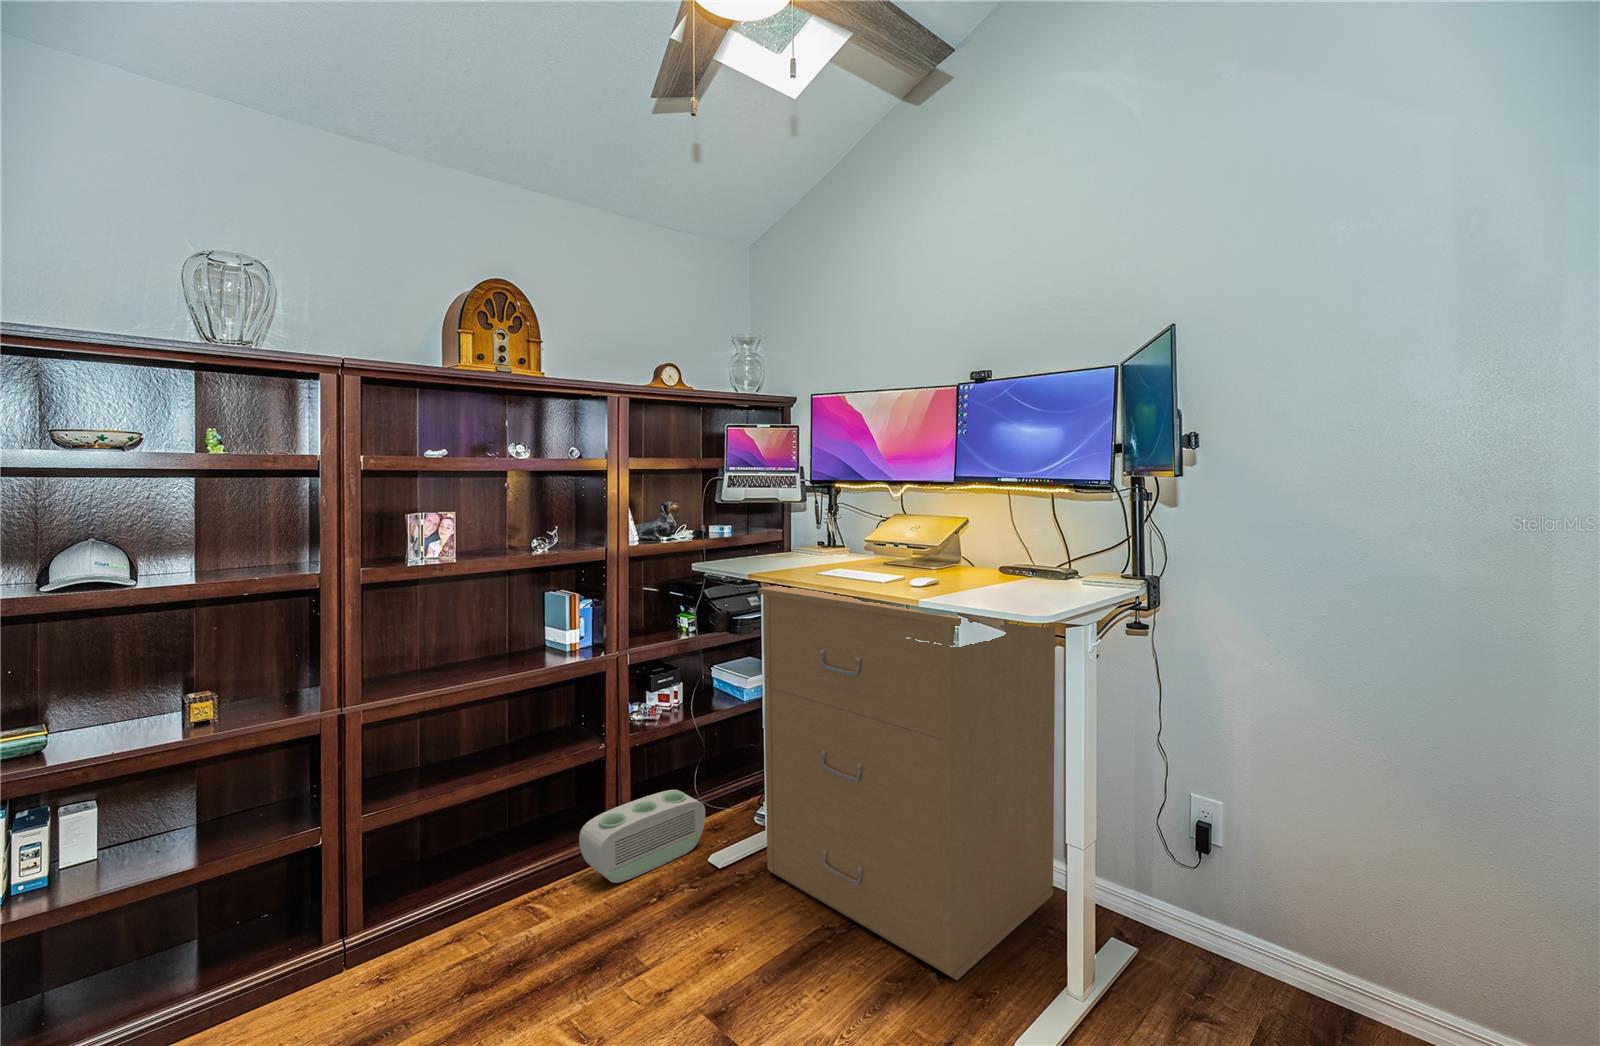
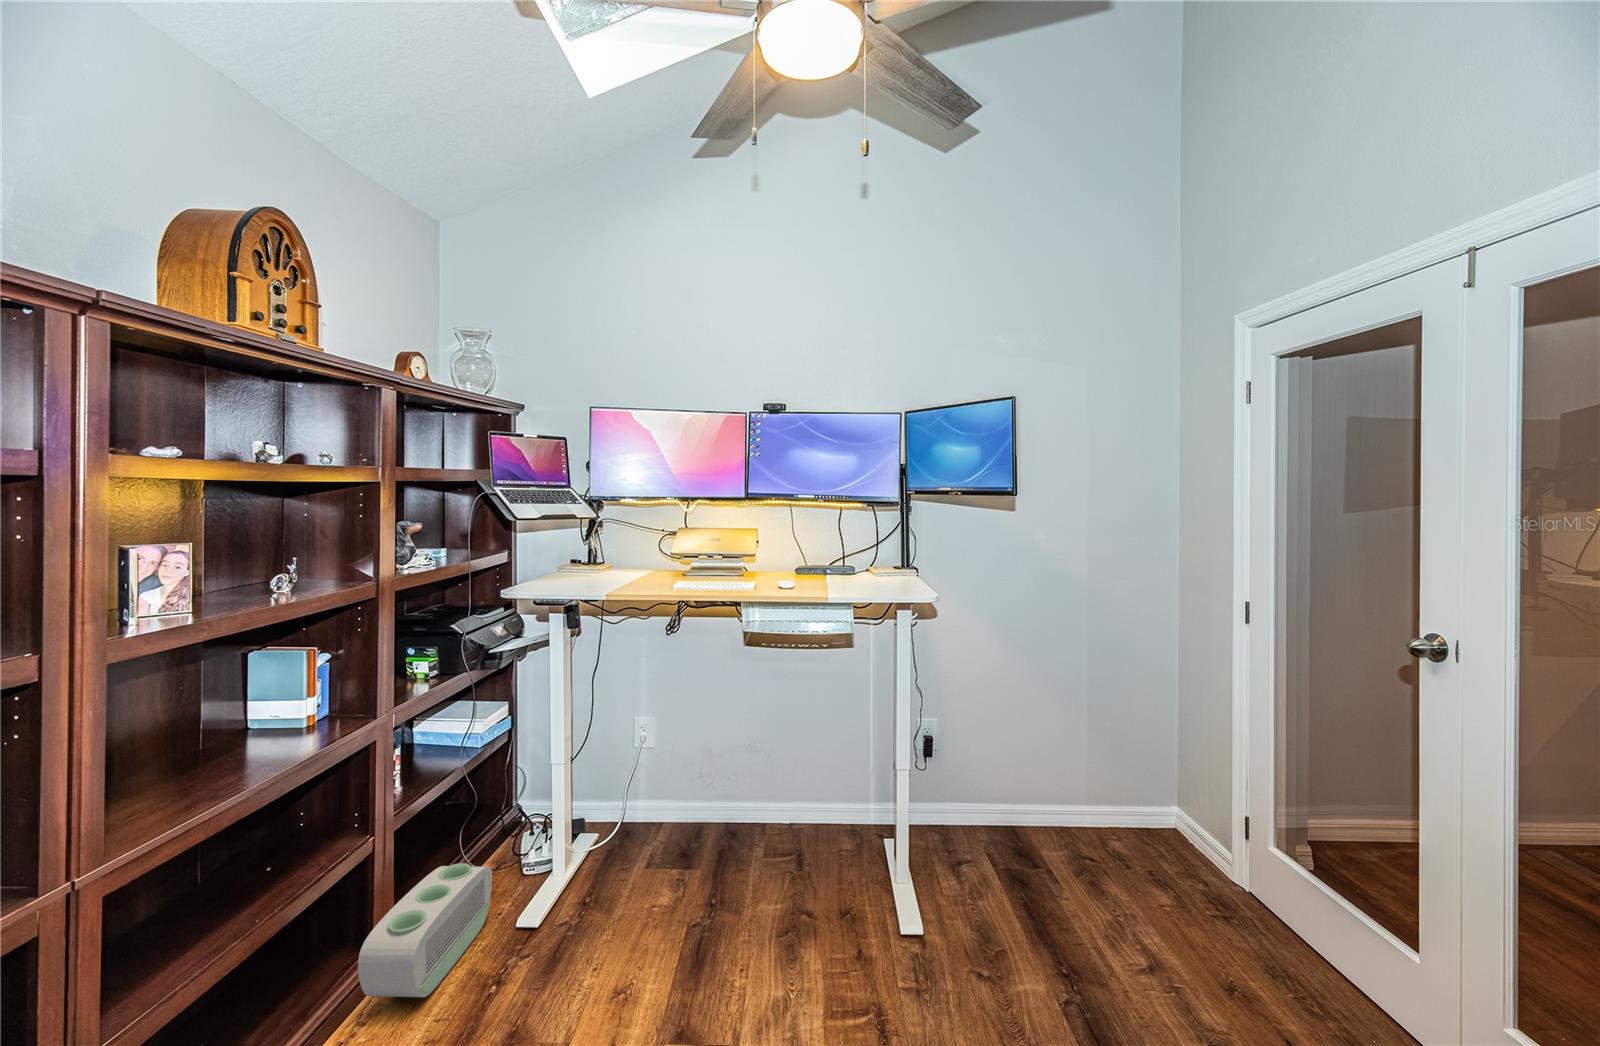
filing cabinet: present [758,586,1055,980] -> none [583,585,830,911]

